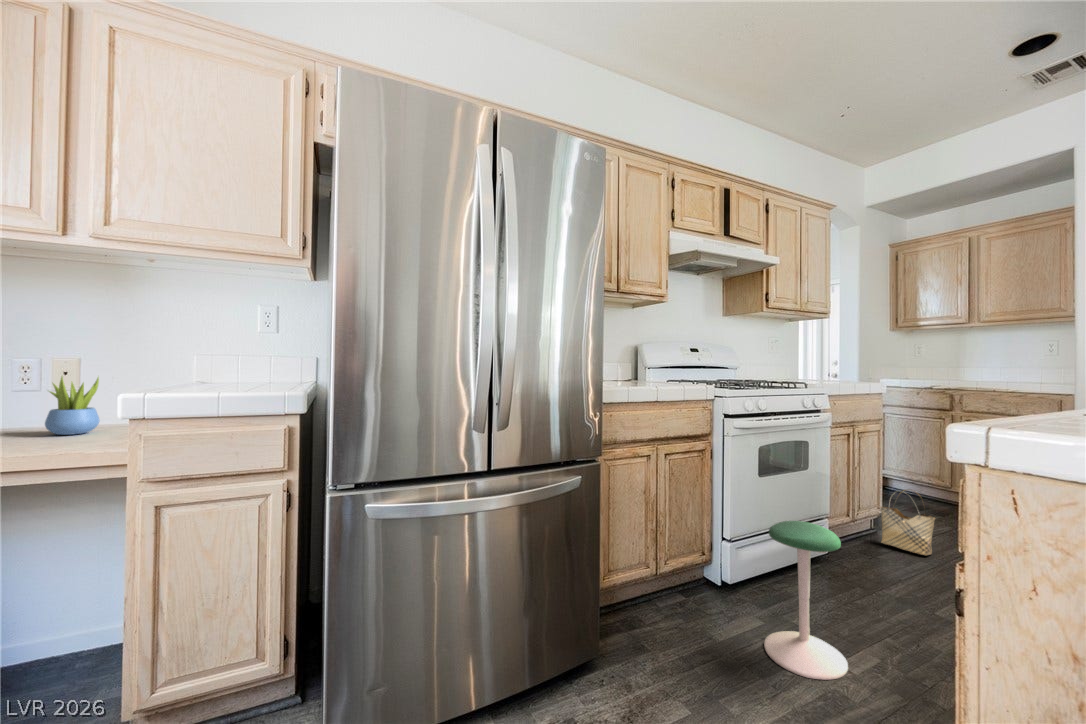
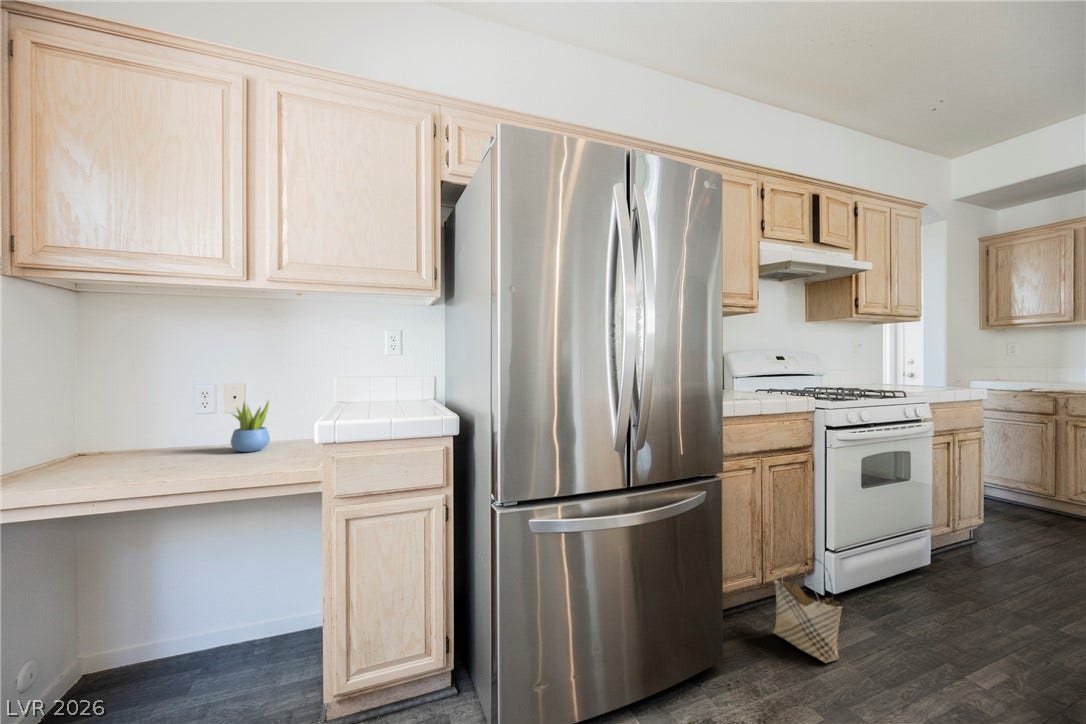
woven basket: present [881,491,935,555] -> present [774,558,842,663]
stool: present [764,521,848,680] -> none [884,536,978,695]

